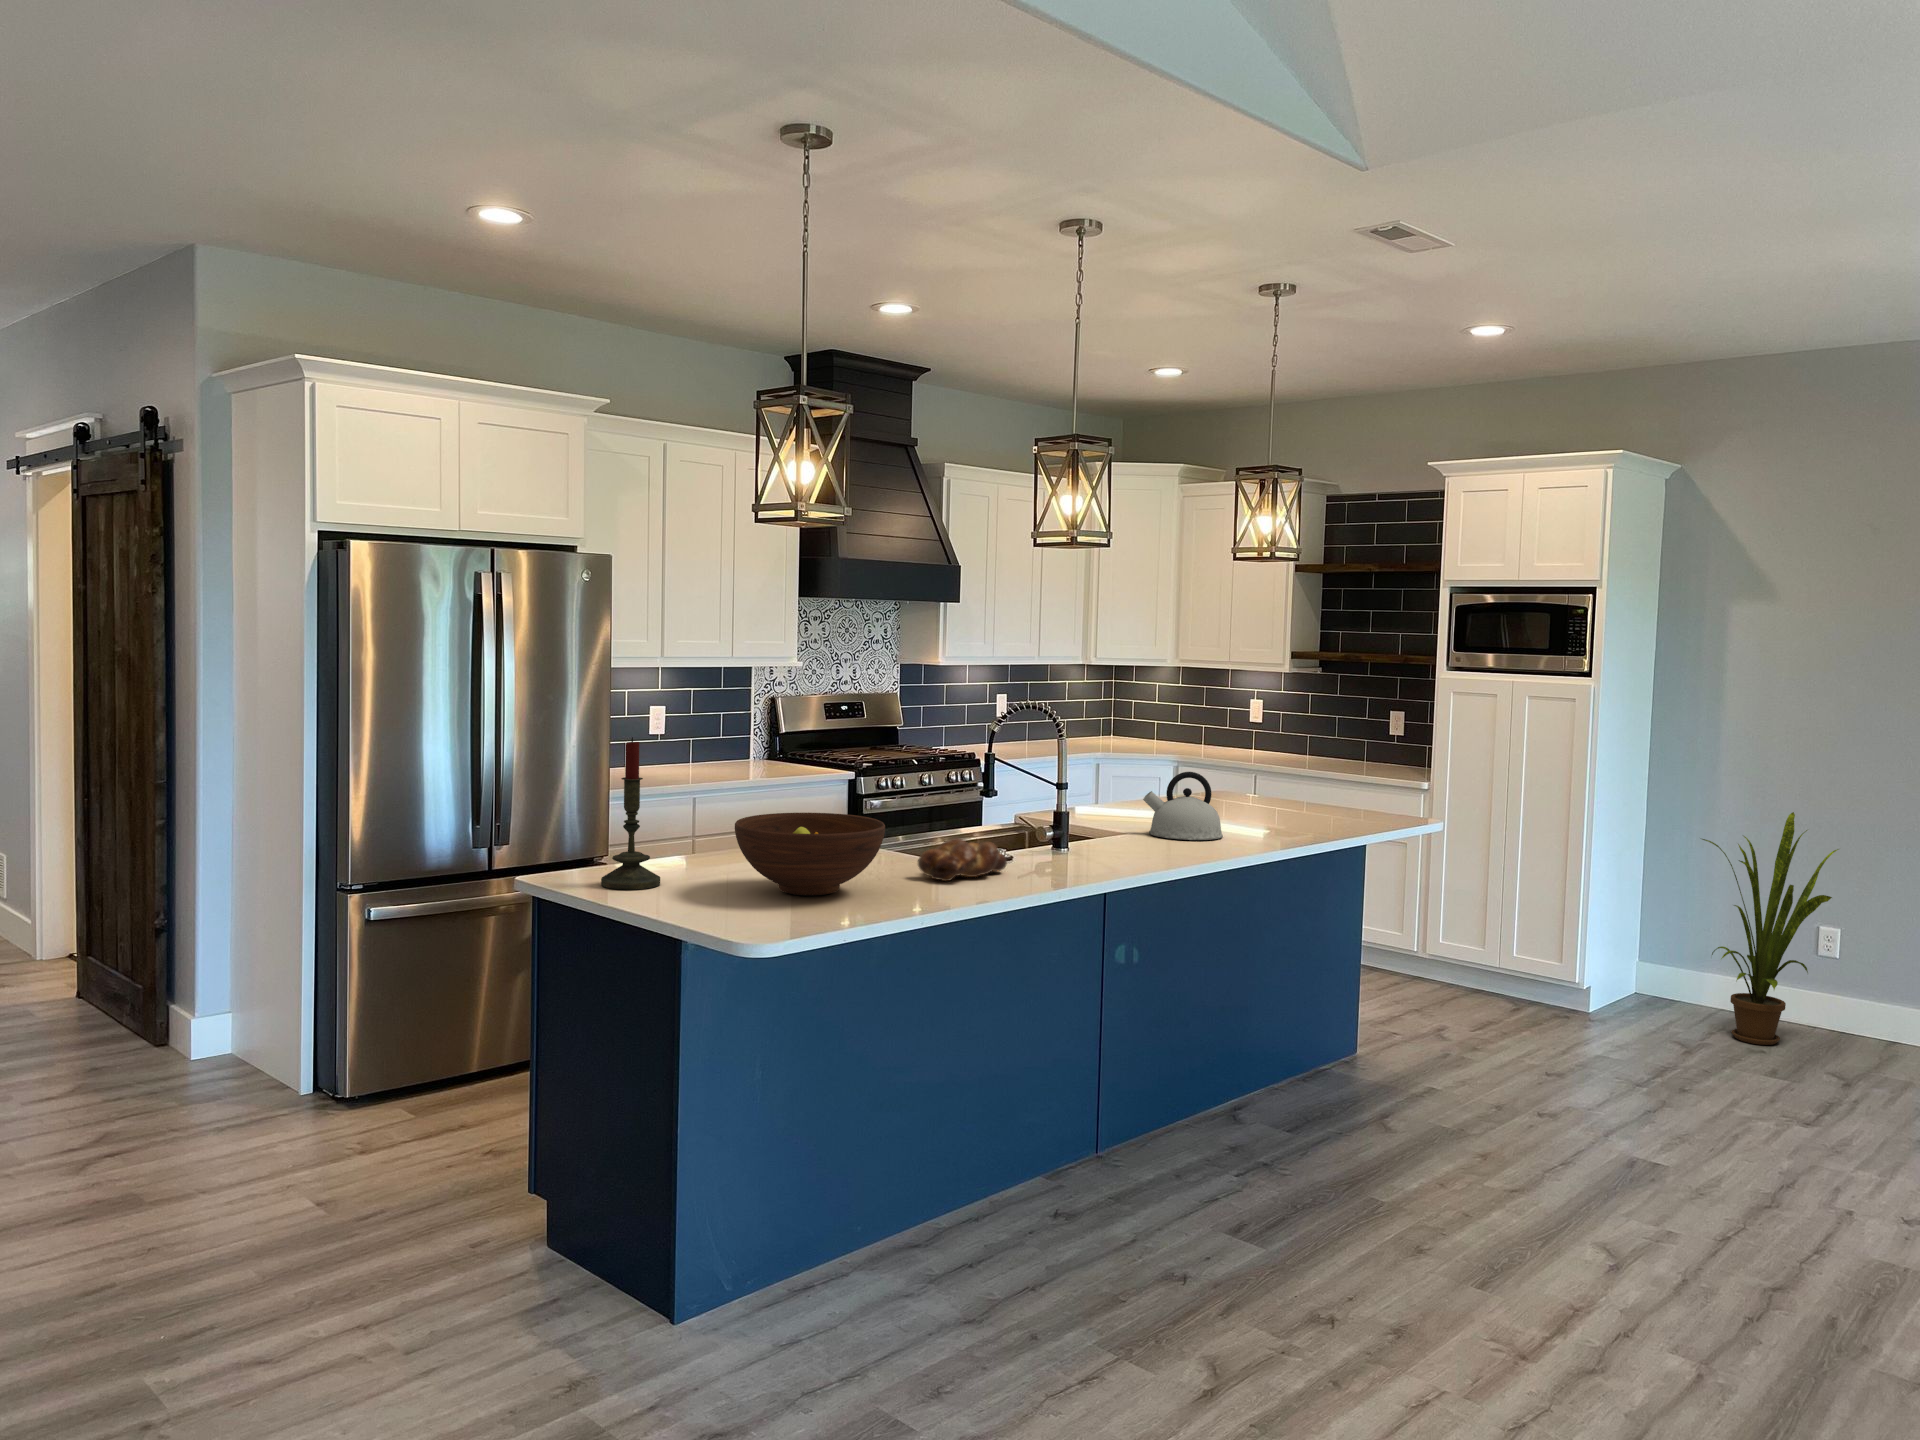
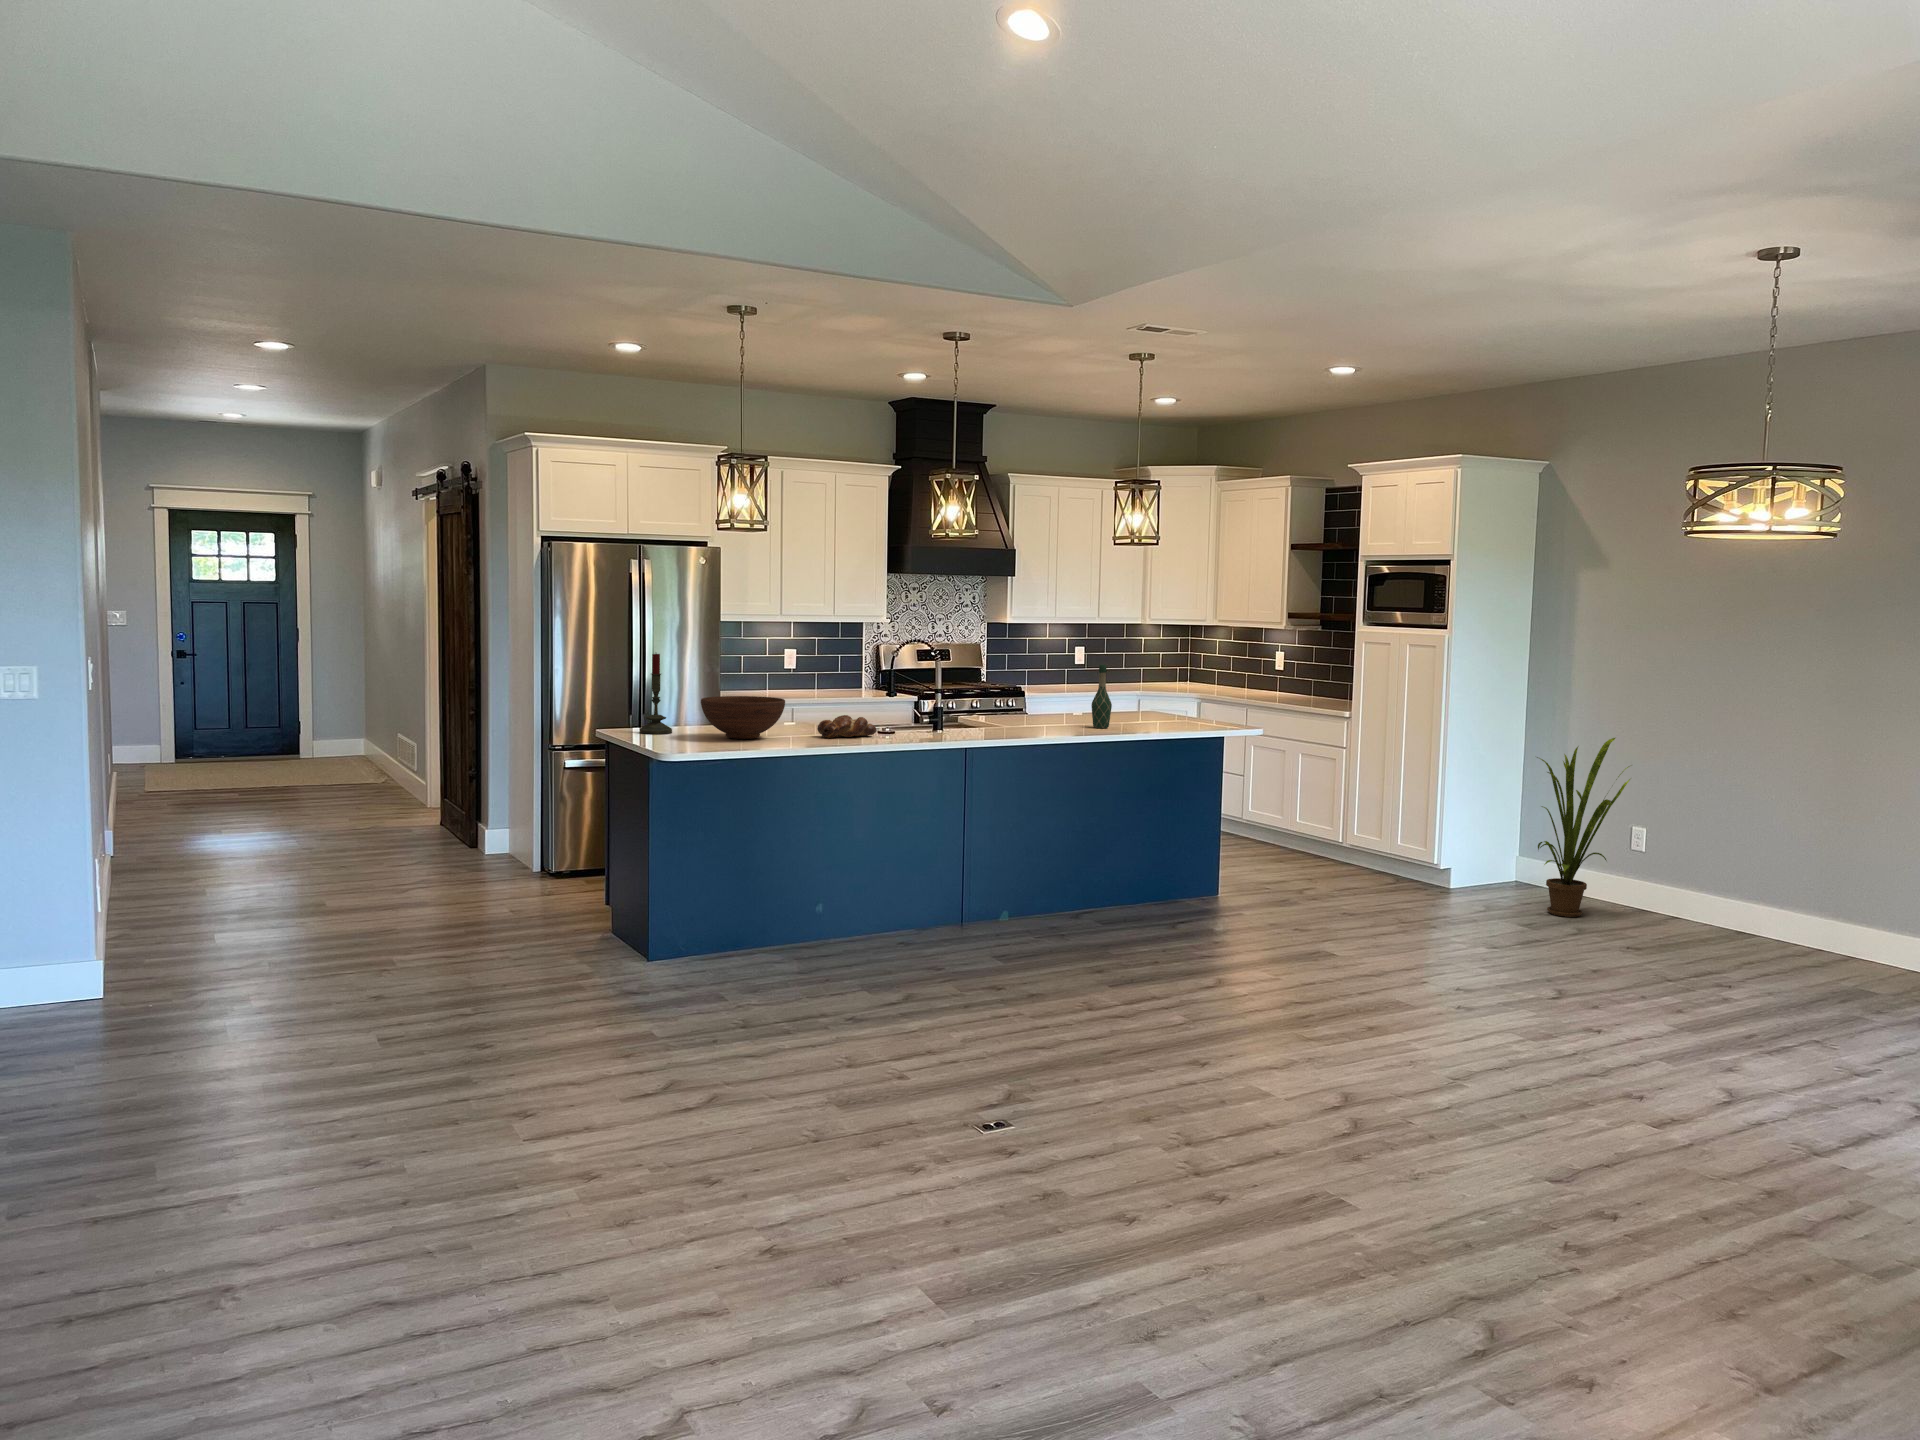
wine bottle: none [1232,736,1263,830] -> present [1091,665,1112,728]
kettle: present [1143,772,1223,840] -> none [1020,686,1071,730]

